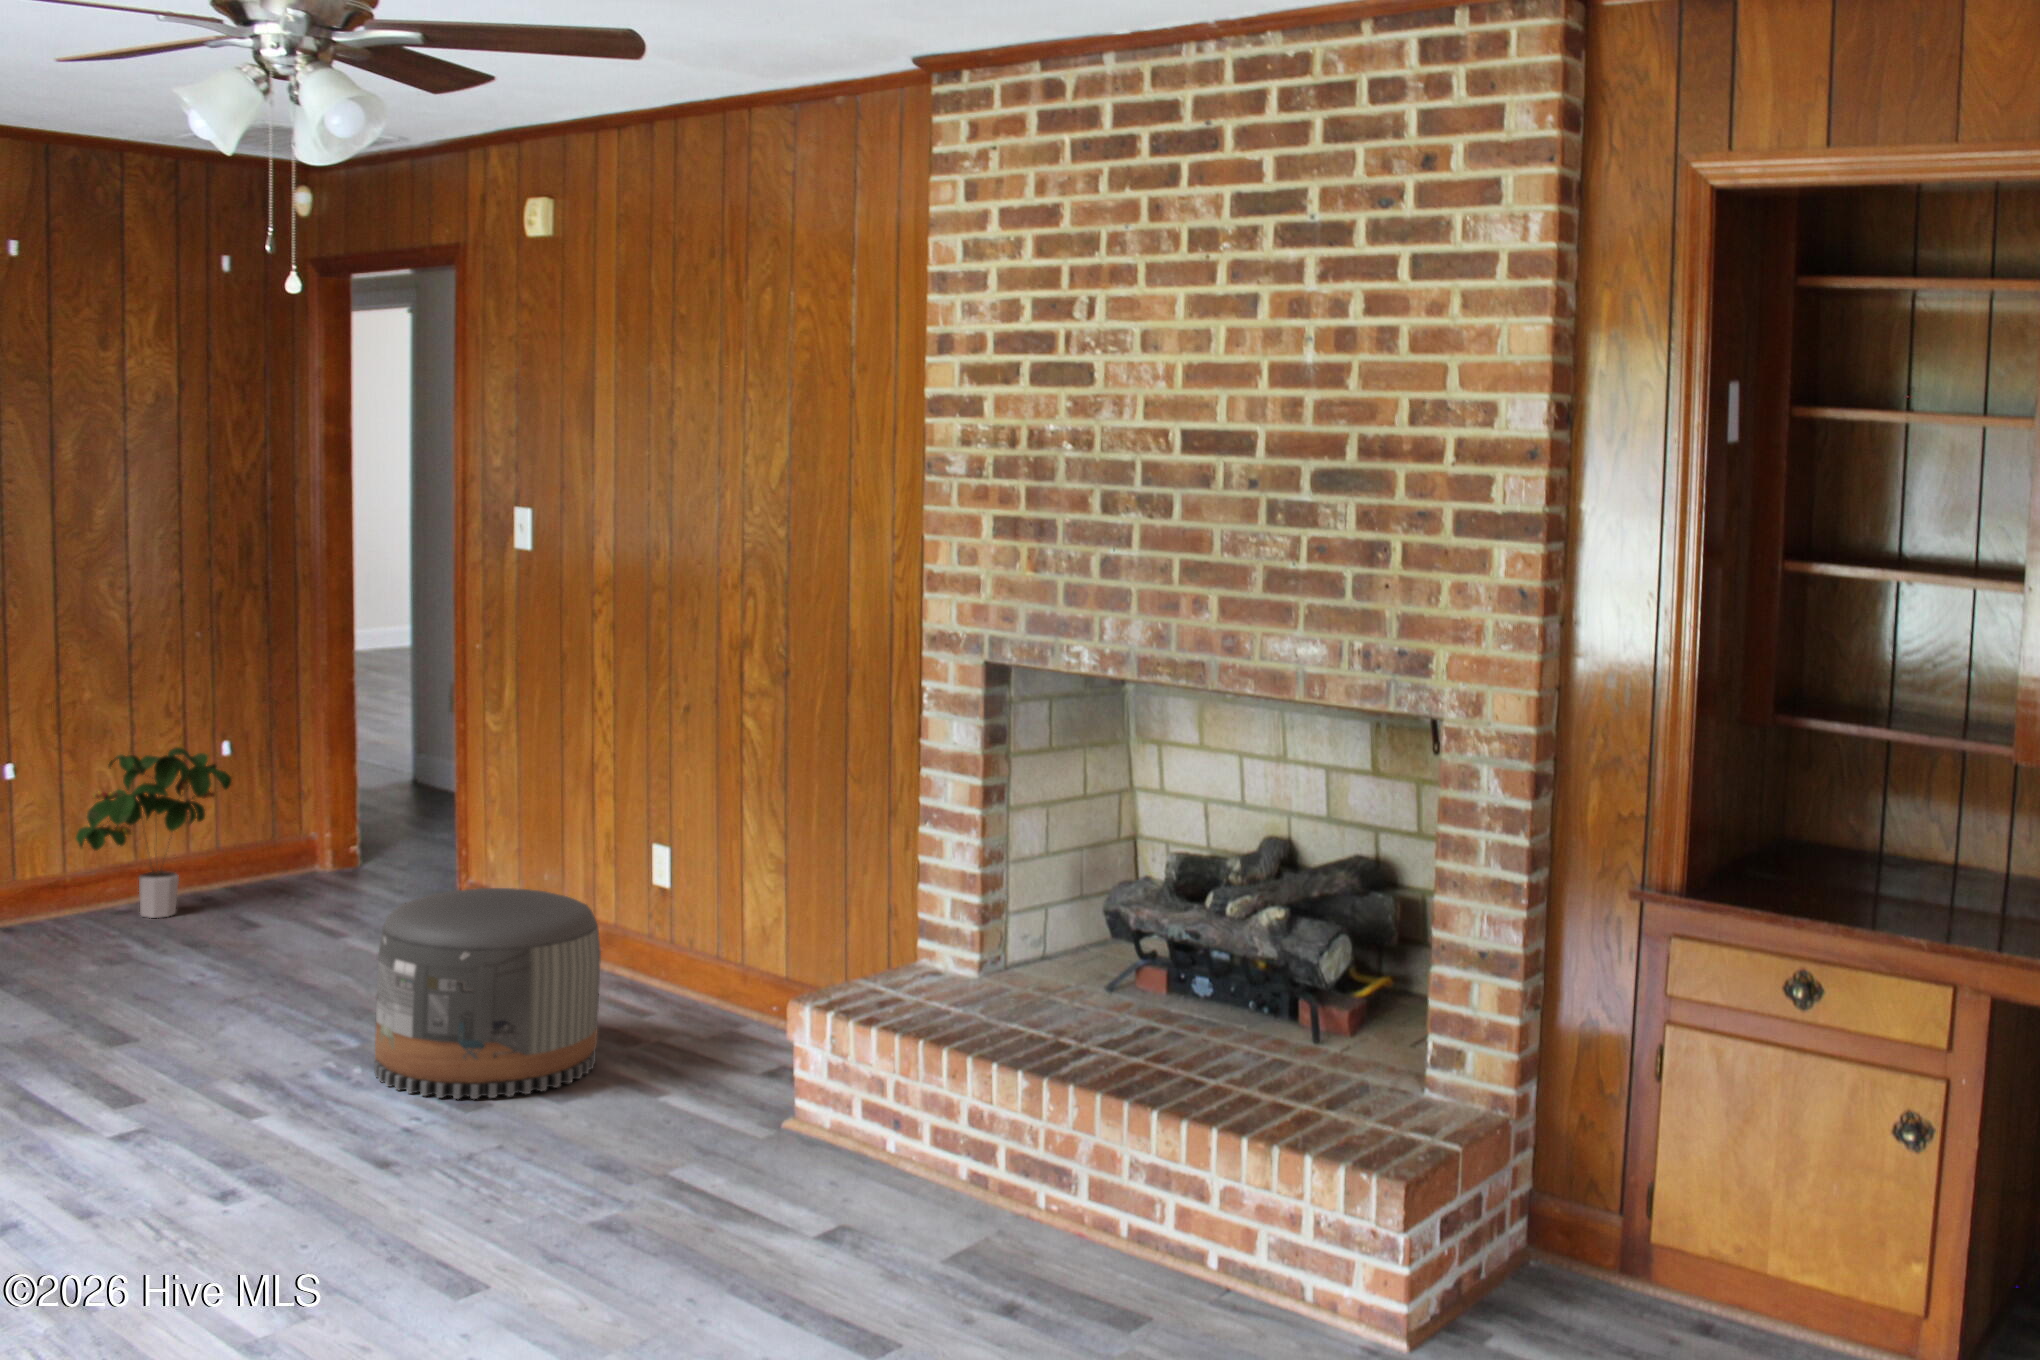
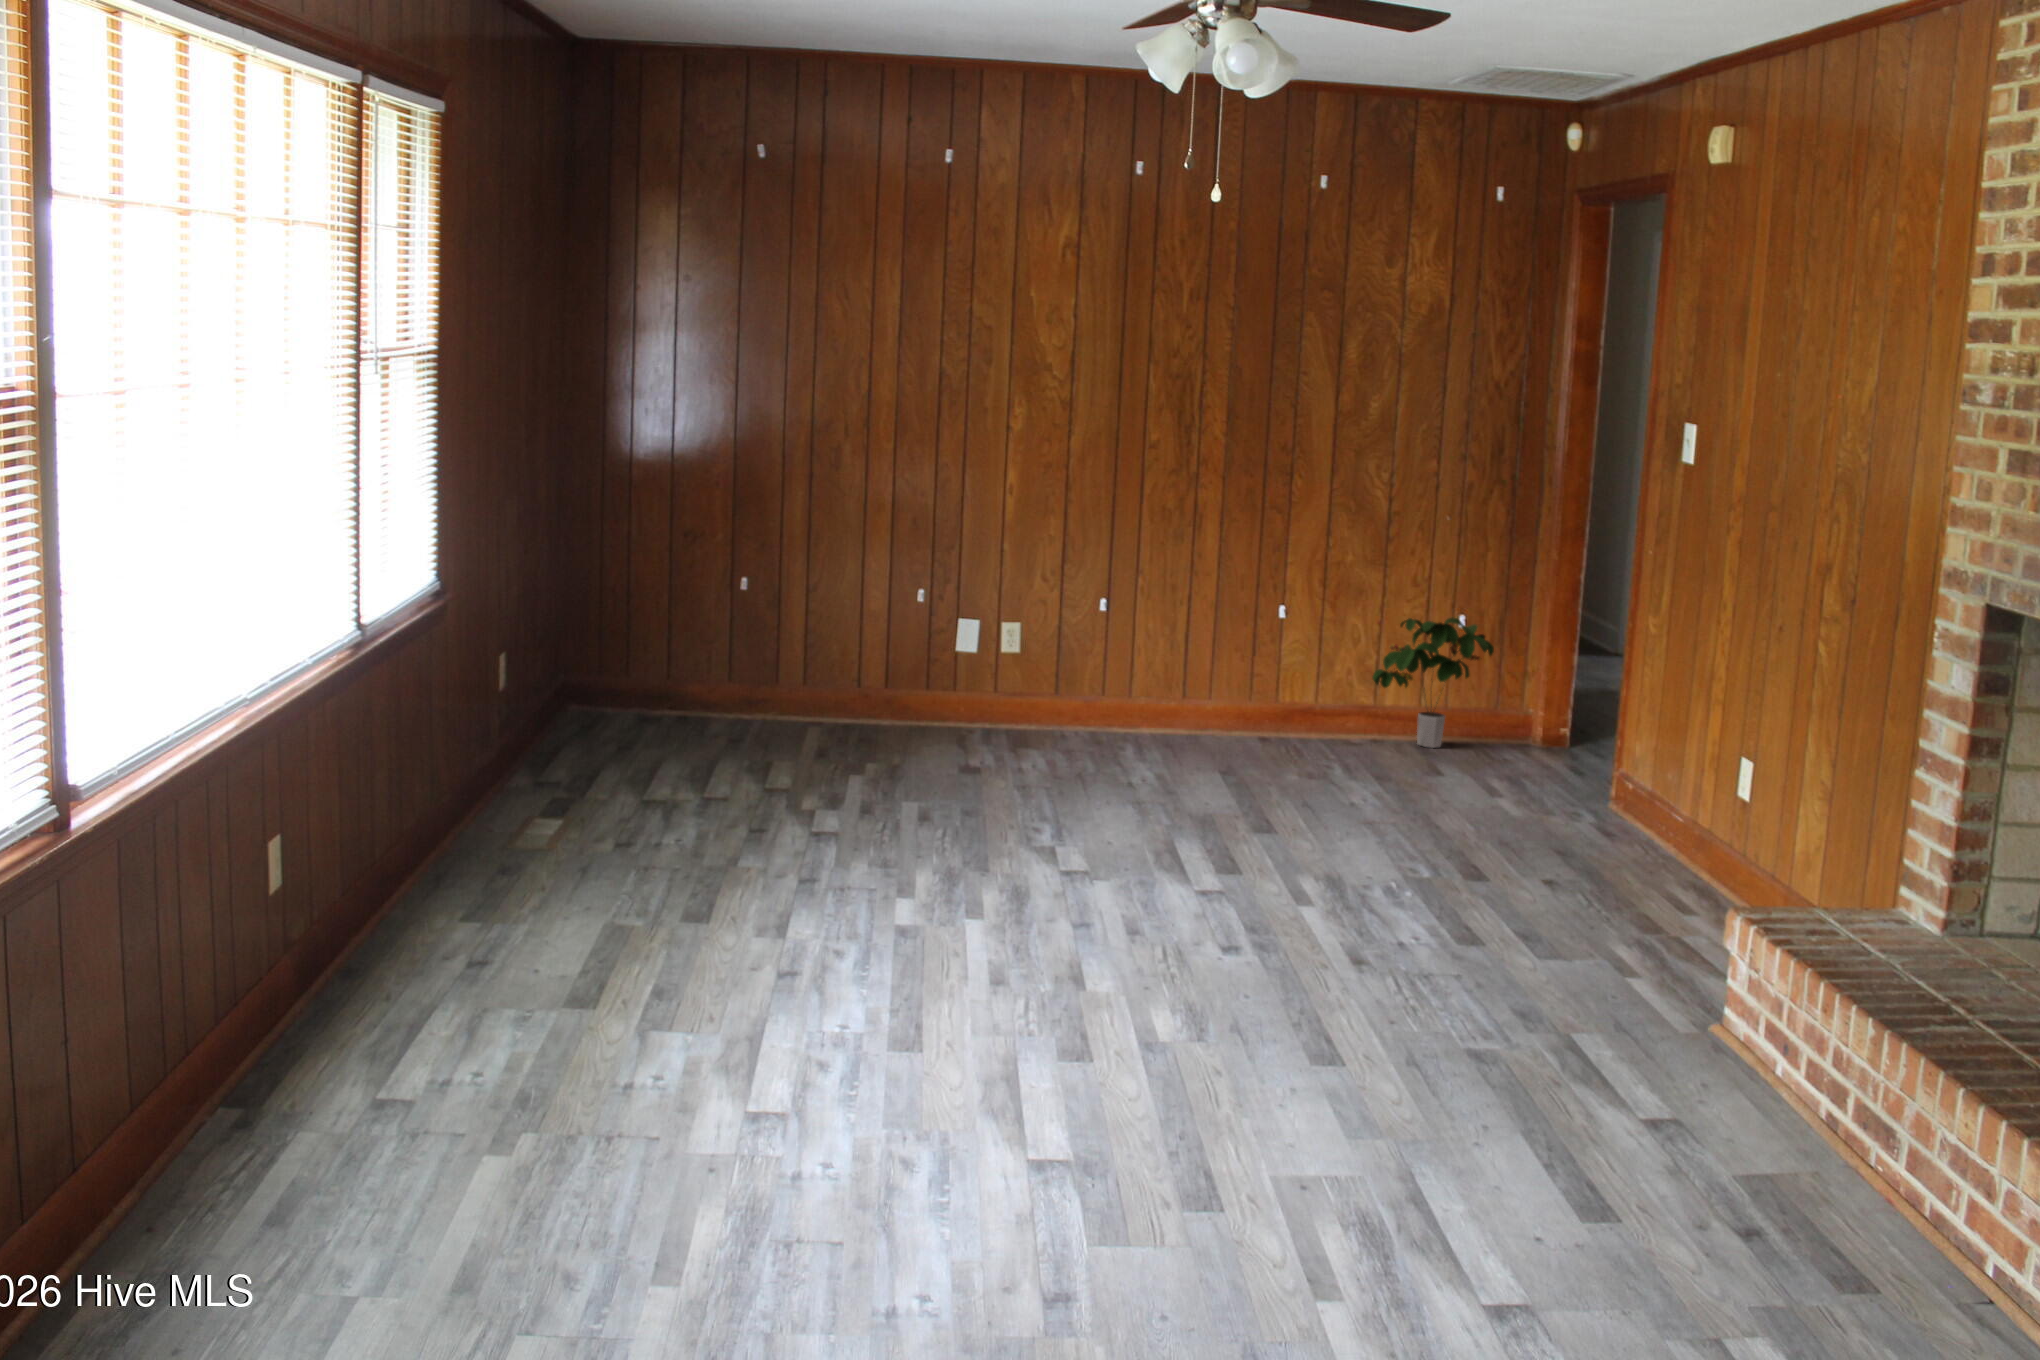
pouf: present [374,888,601,1099] -> none [1445,755,1637,933]

